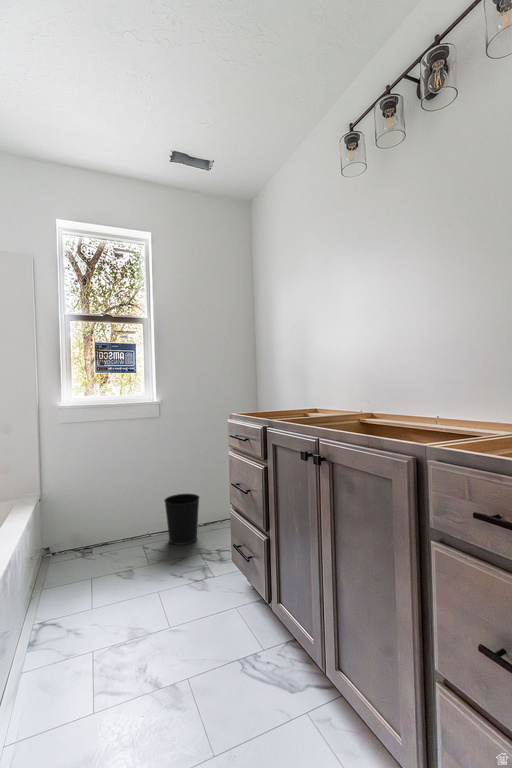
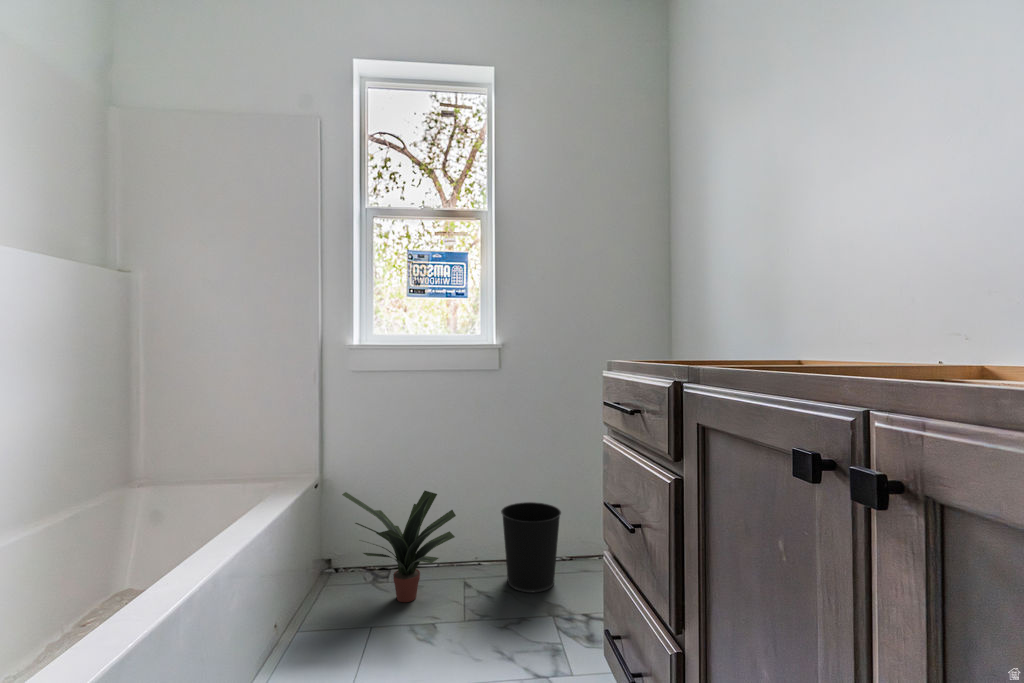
potted plant: none [64,495,138,563] -> present [342,491,456,602]

